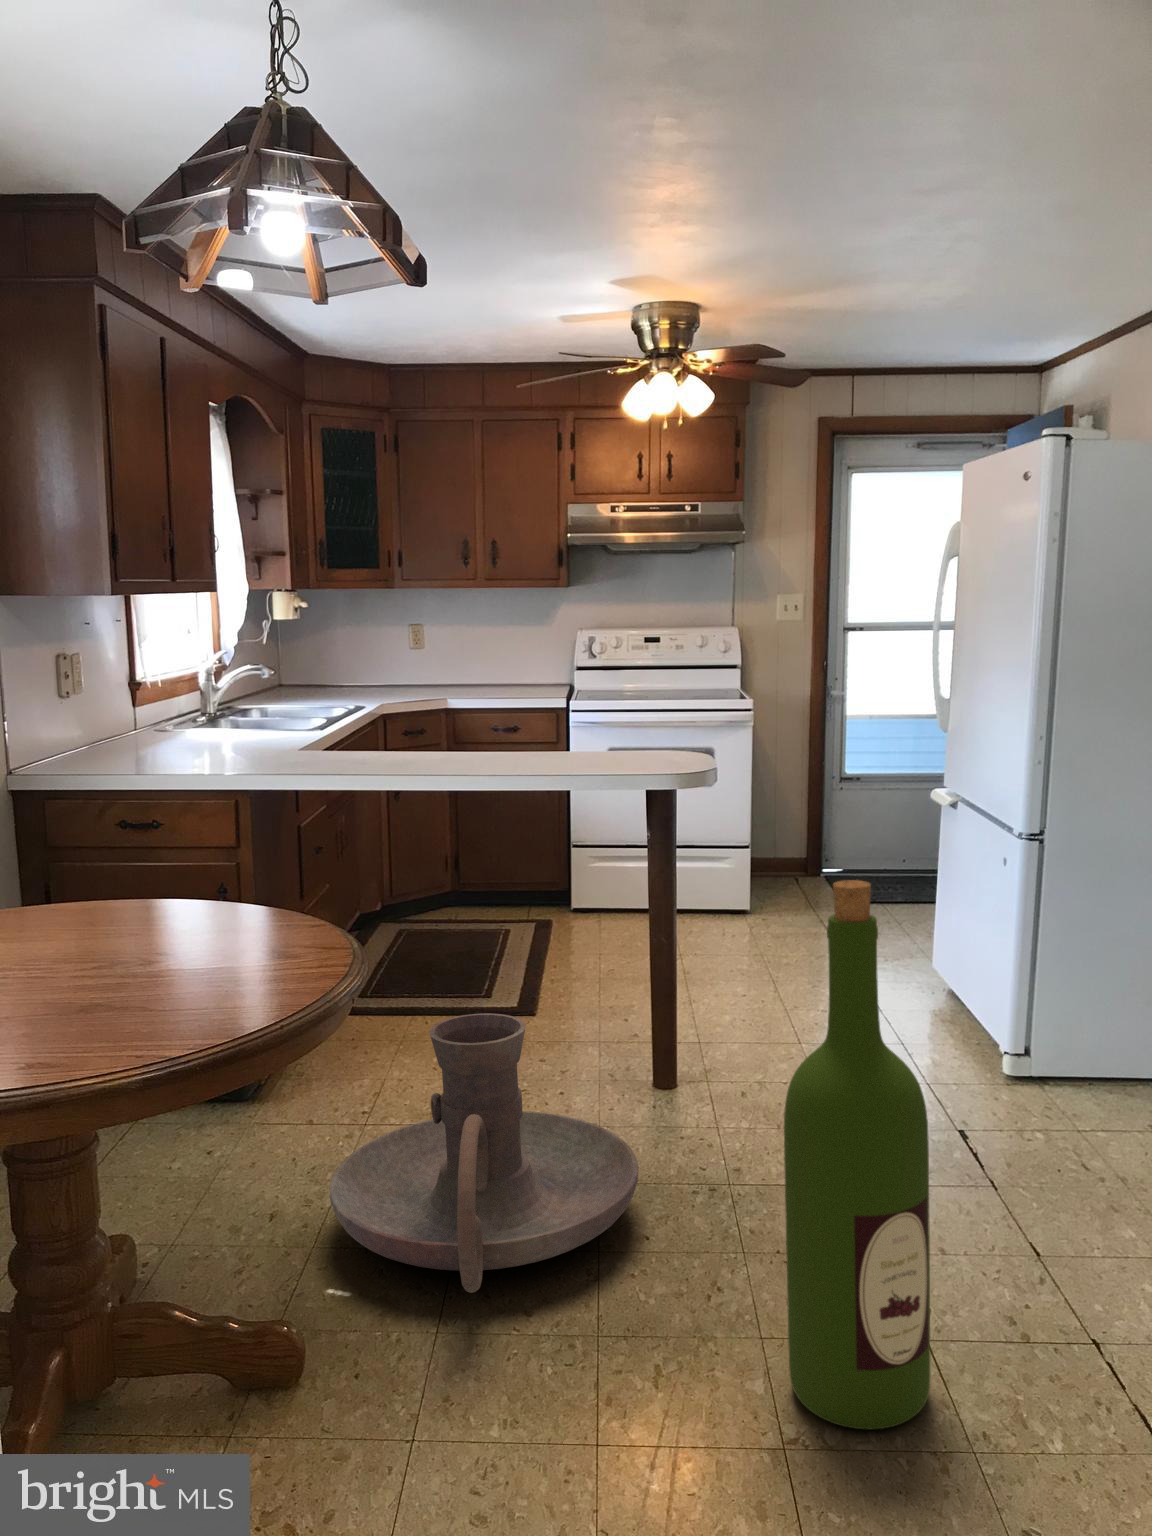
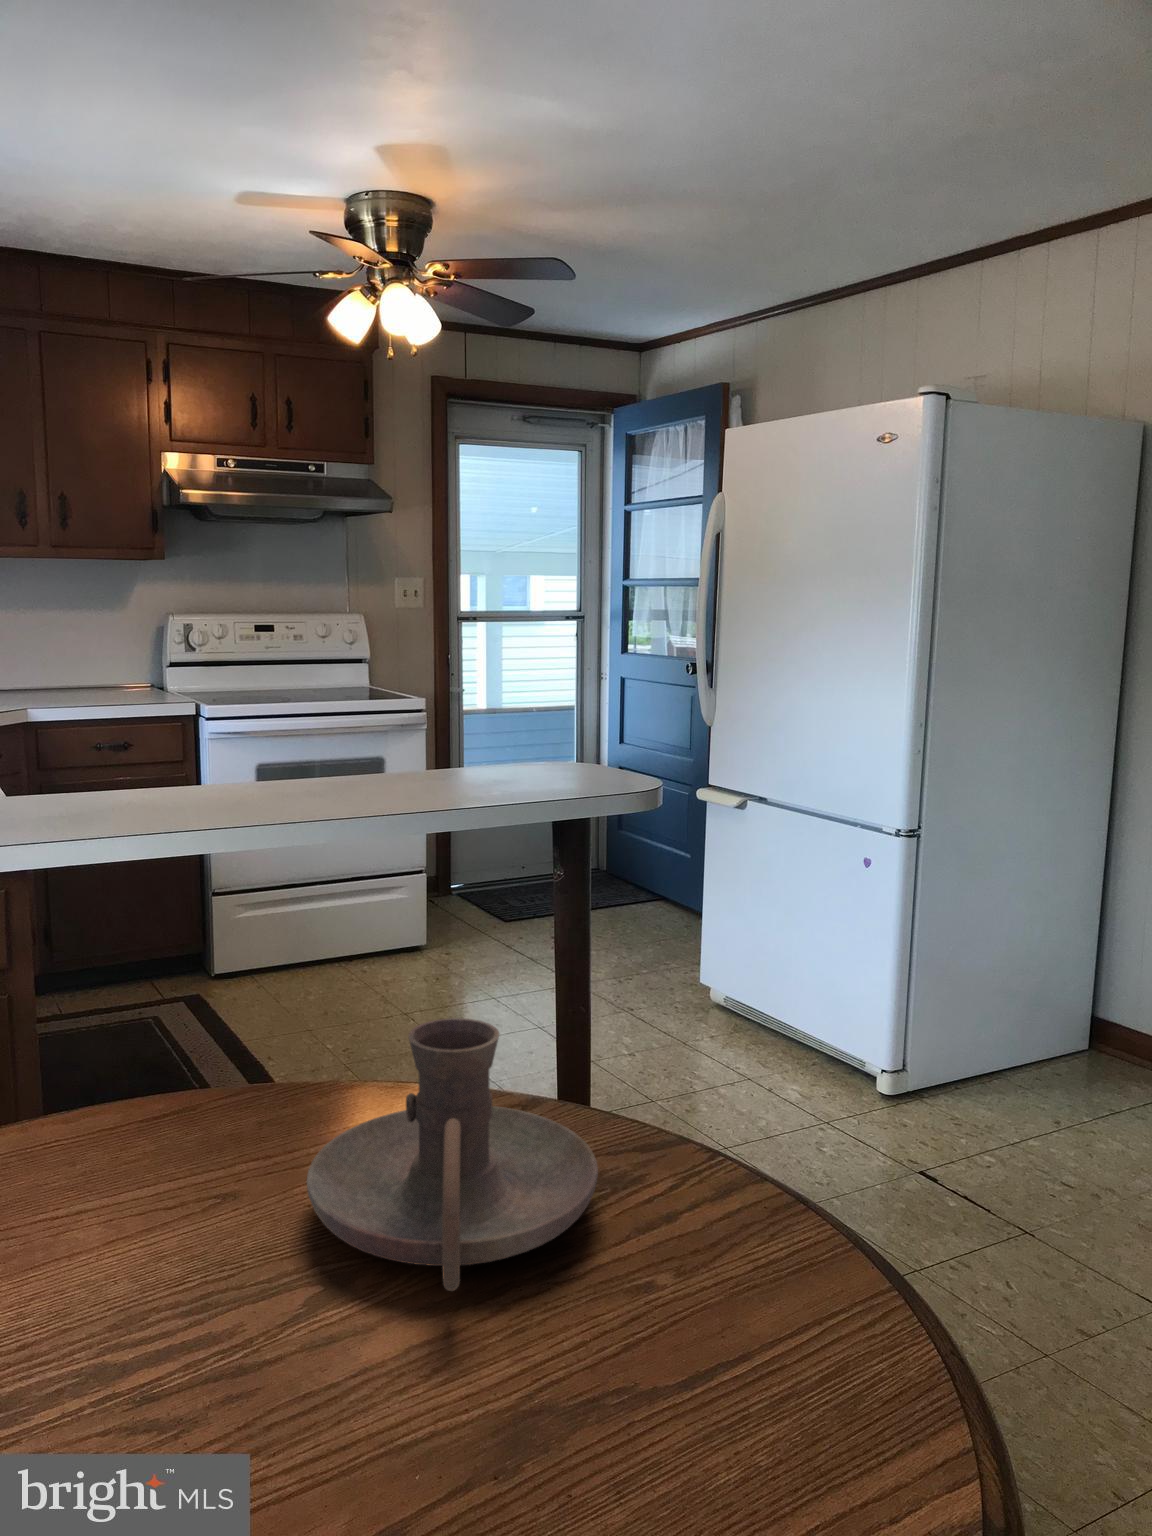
wine bottle: present [784,880,930,1429] -> none [750,925,891,1427]

